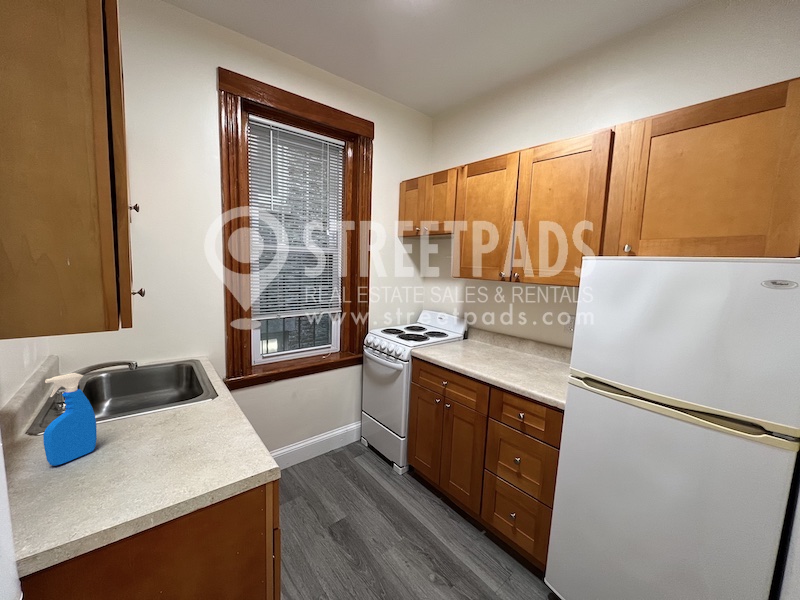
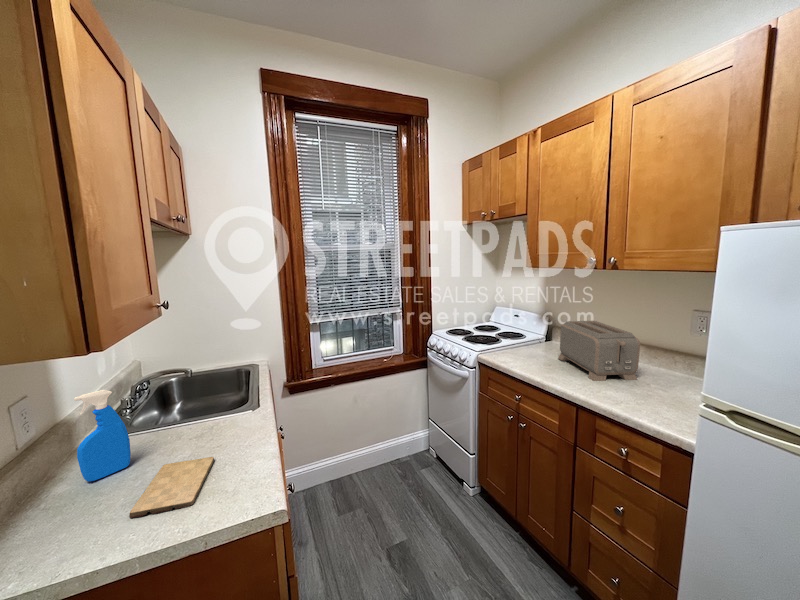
toaster: none [475,322,533,367] -> present [558,321,640,381]
cutting board: none [122,436,190,487] -> present [129,457,214,518]

